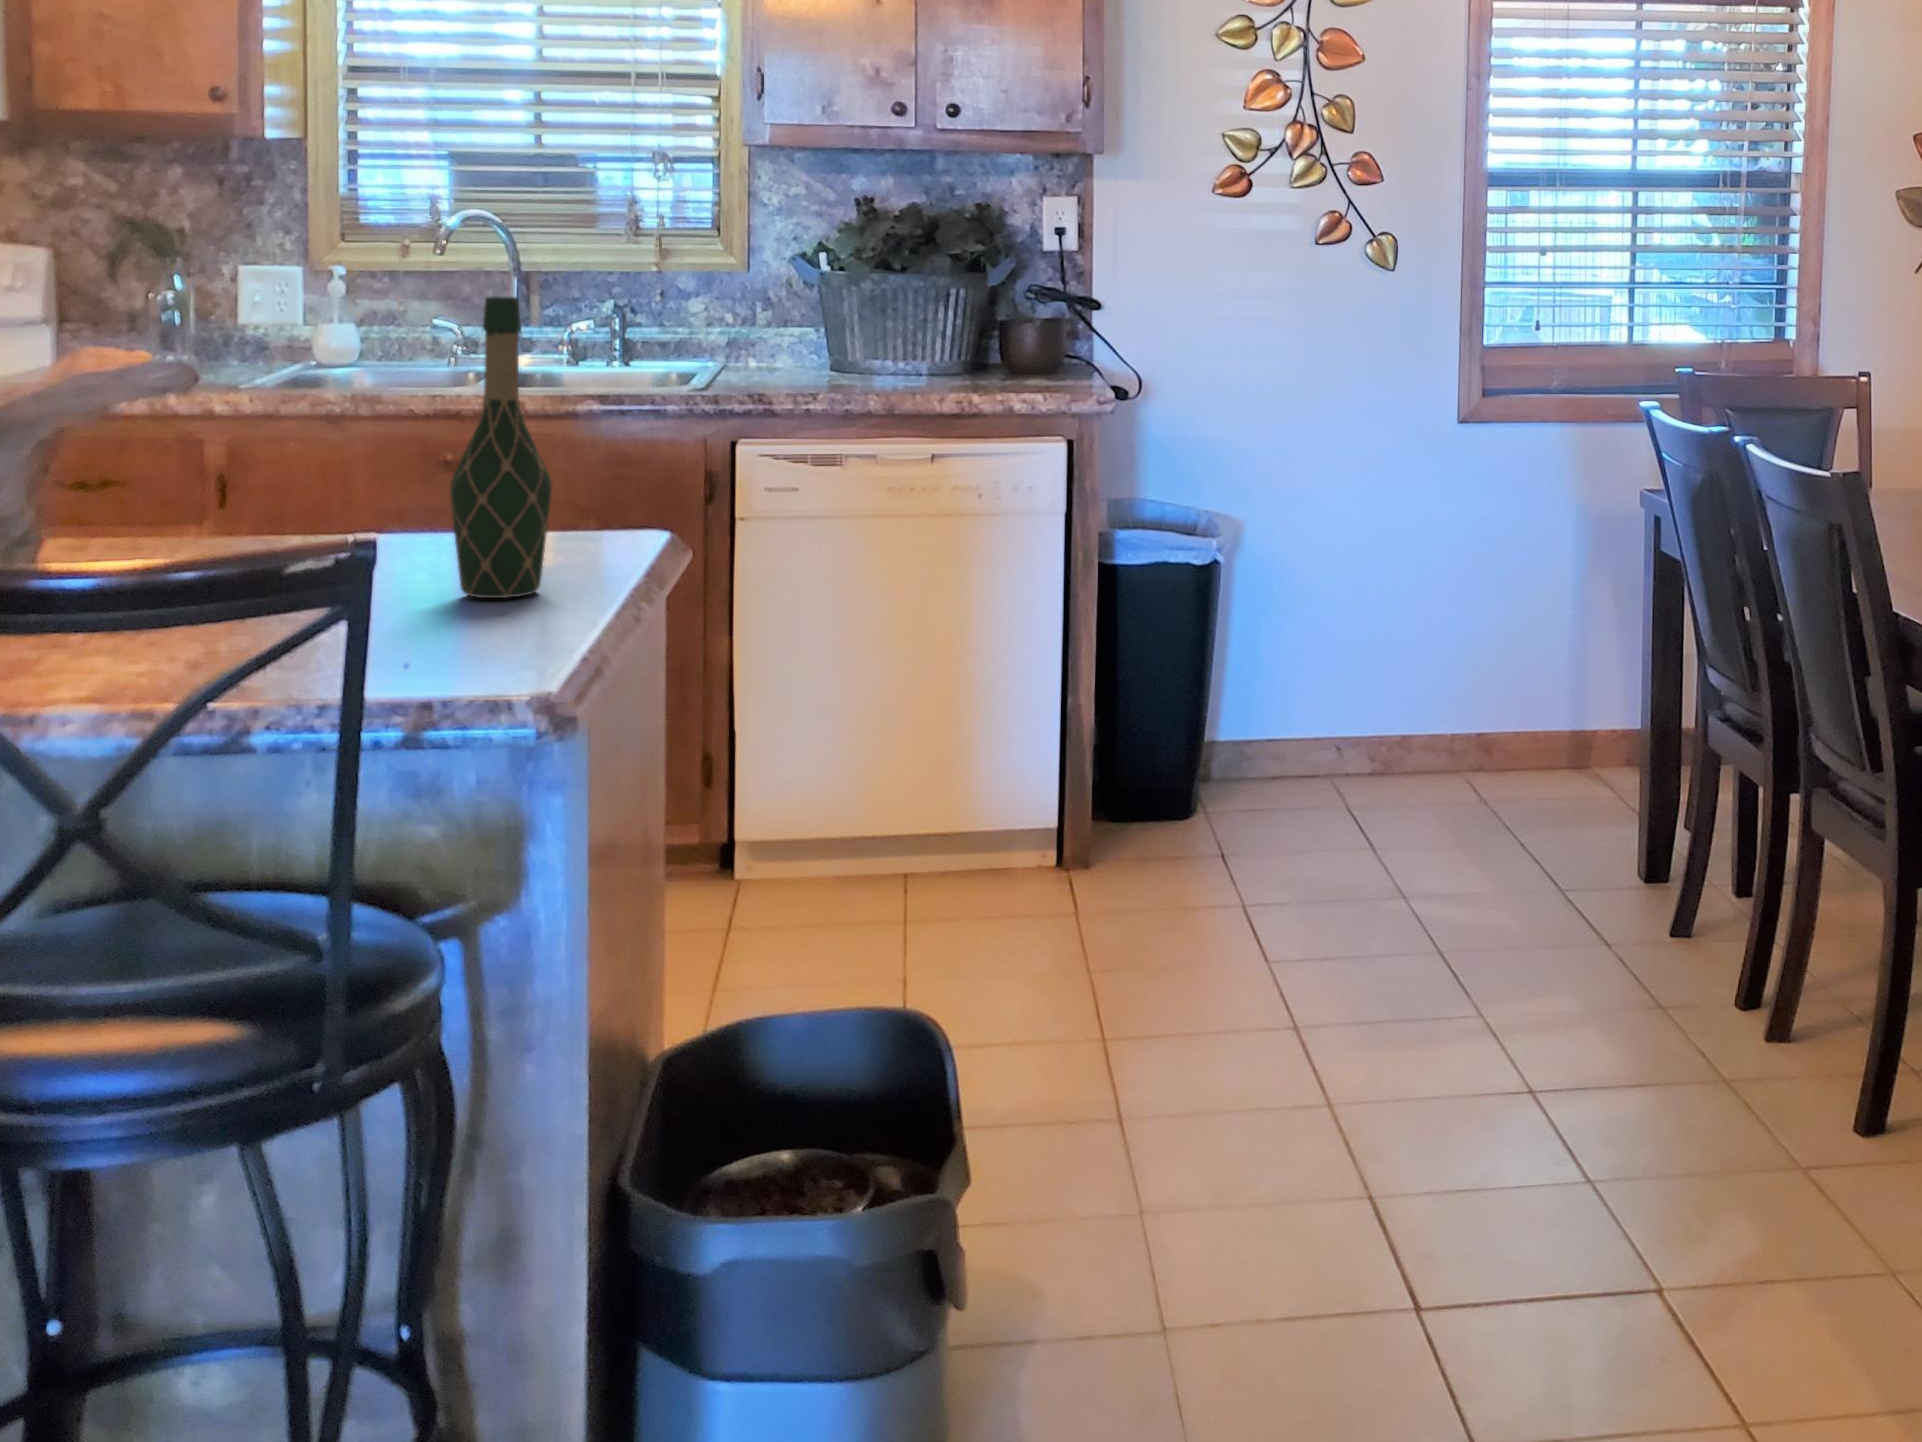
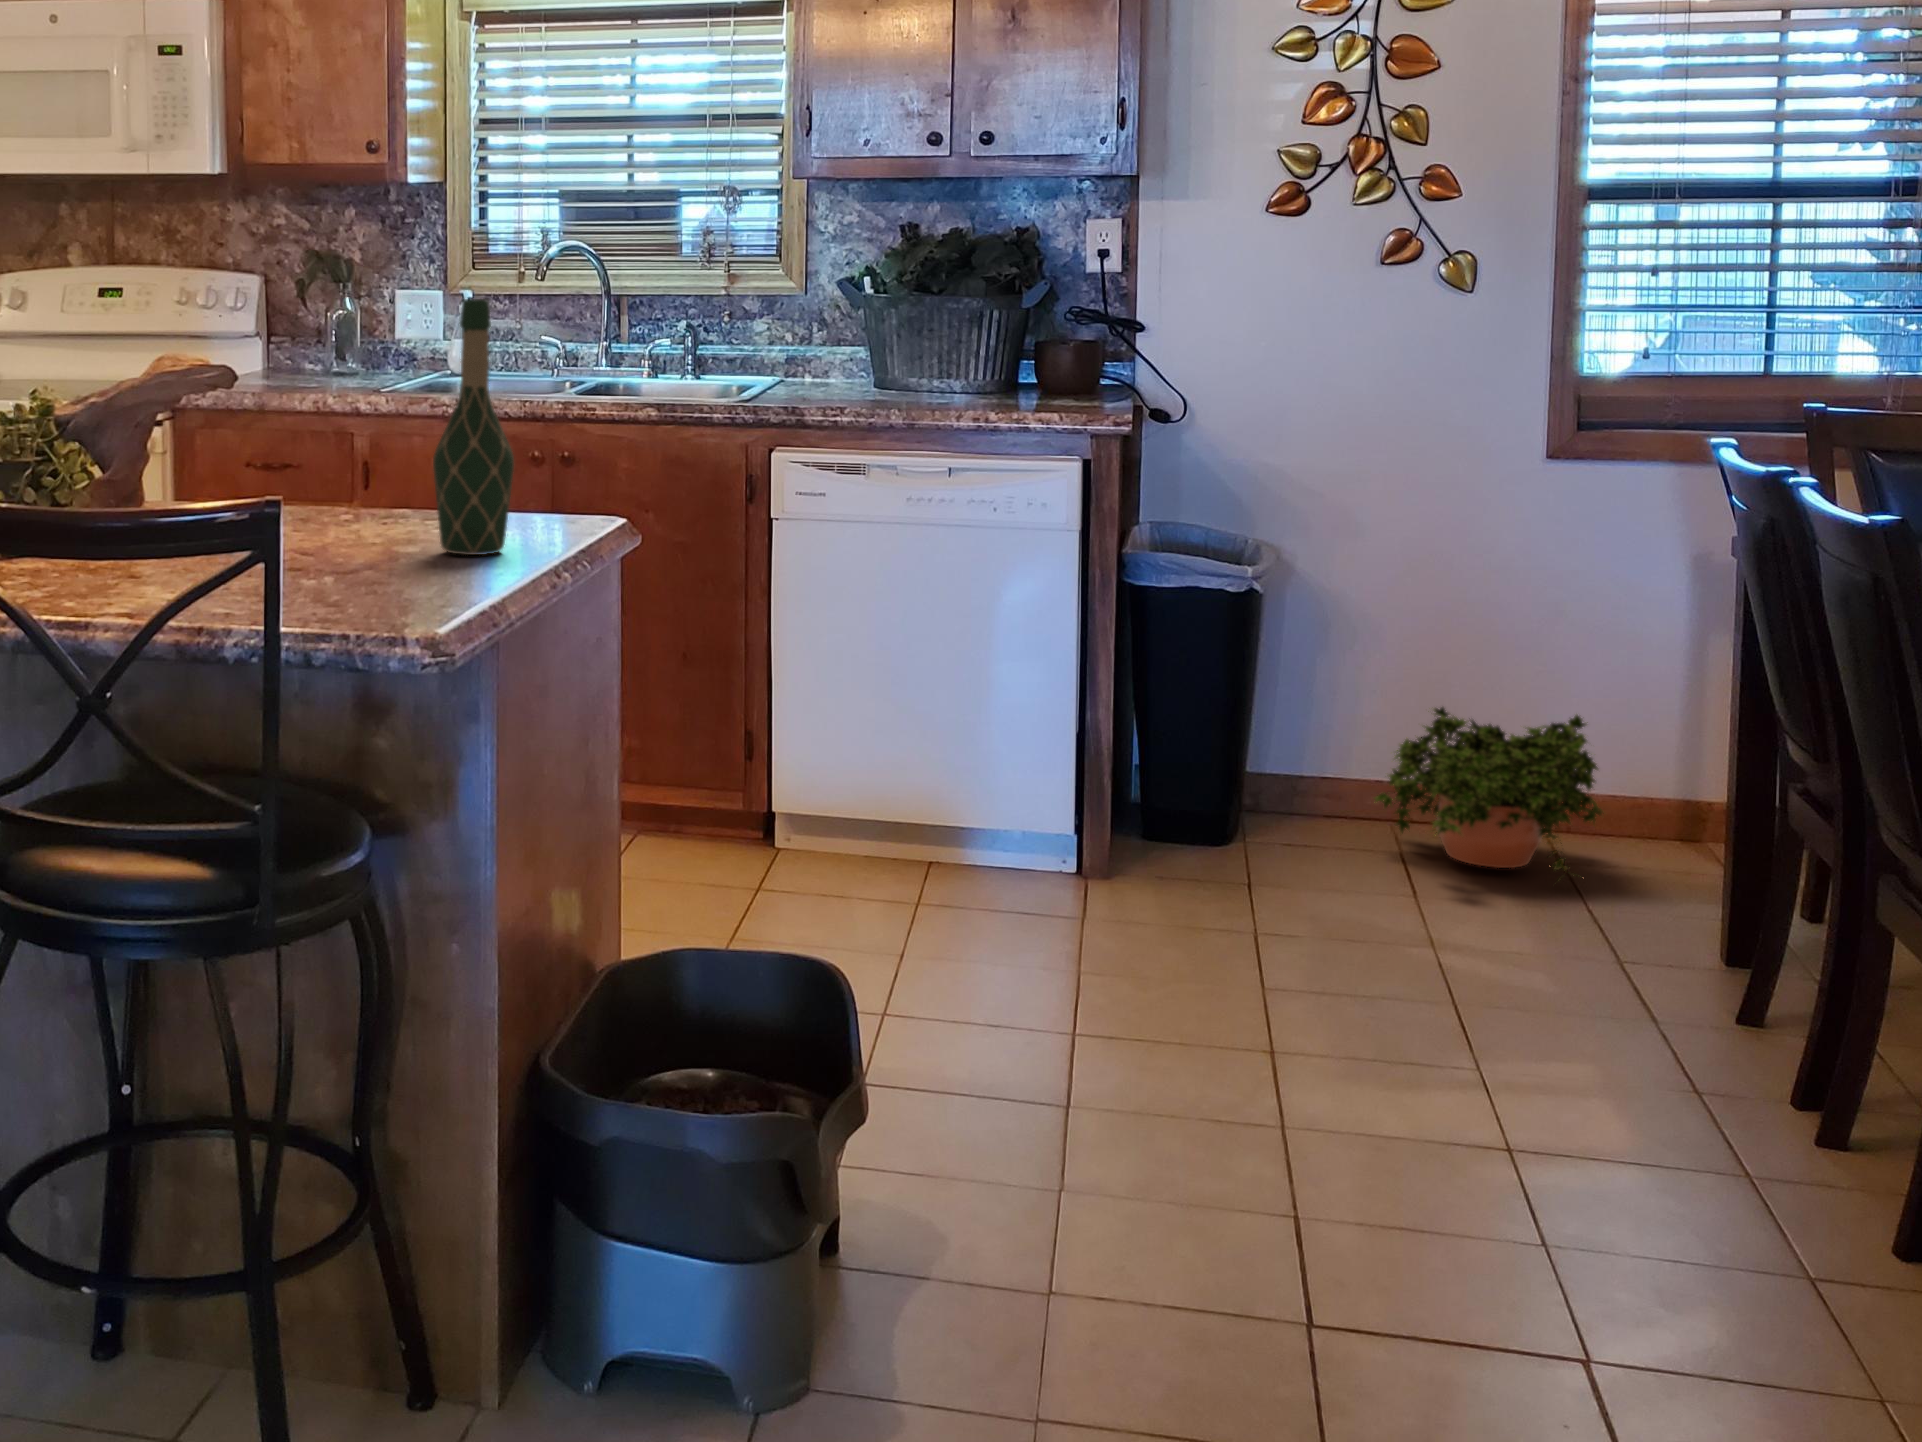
potted plant: none [1324,658,1523,822] -> present [1375,707,1602,881]

